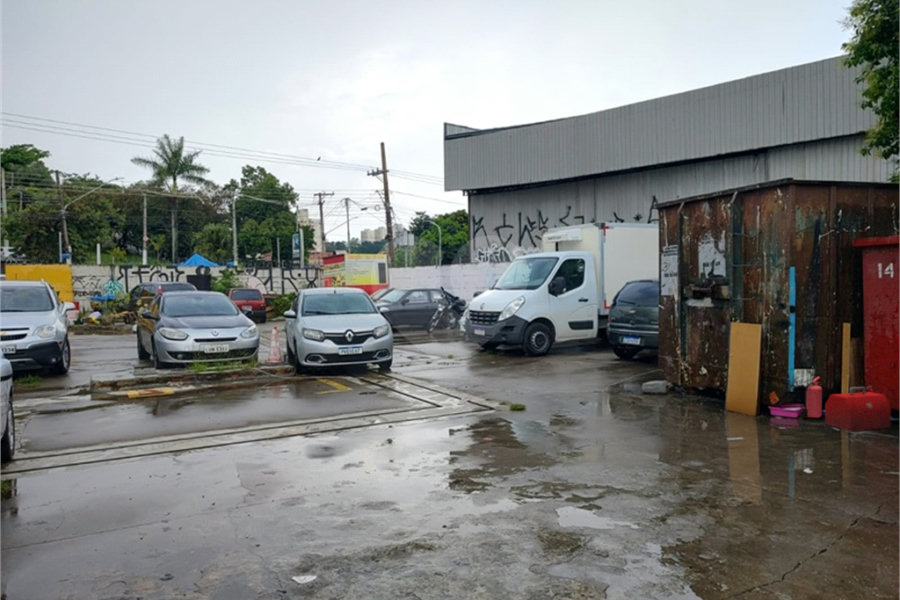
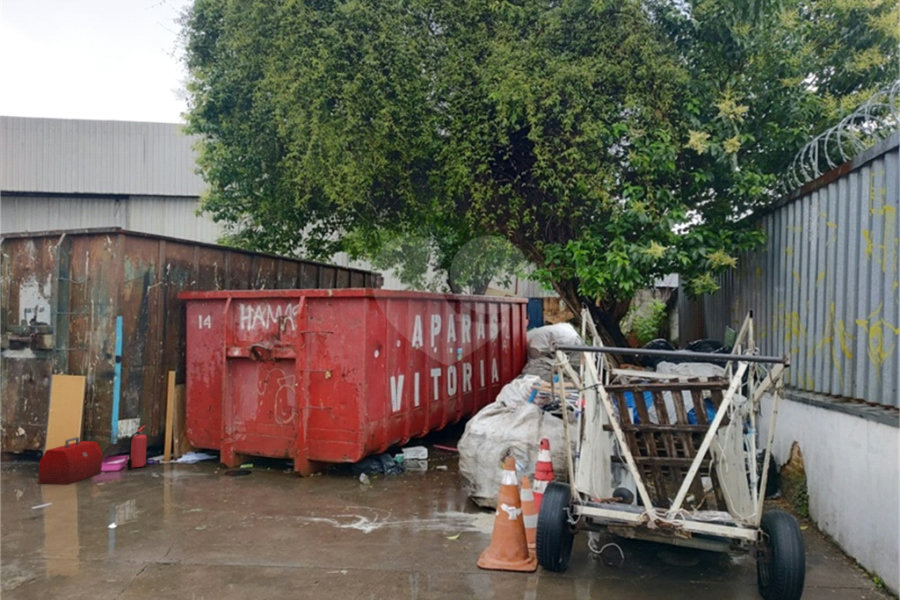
toolbox: present [825,387,891,431] -> present [39,437,102,485]

